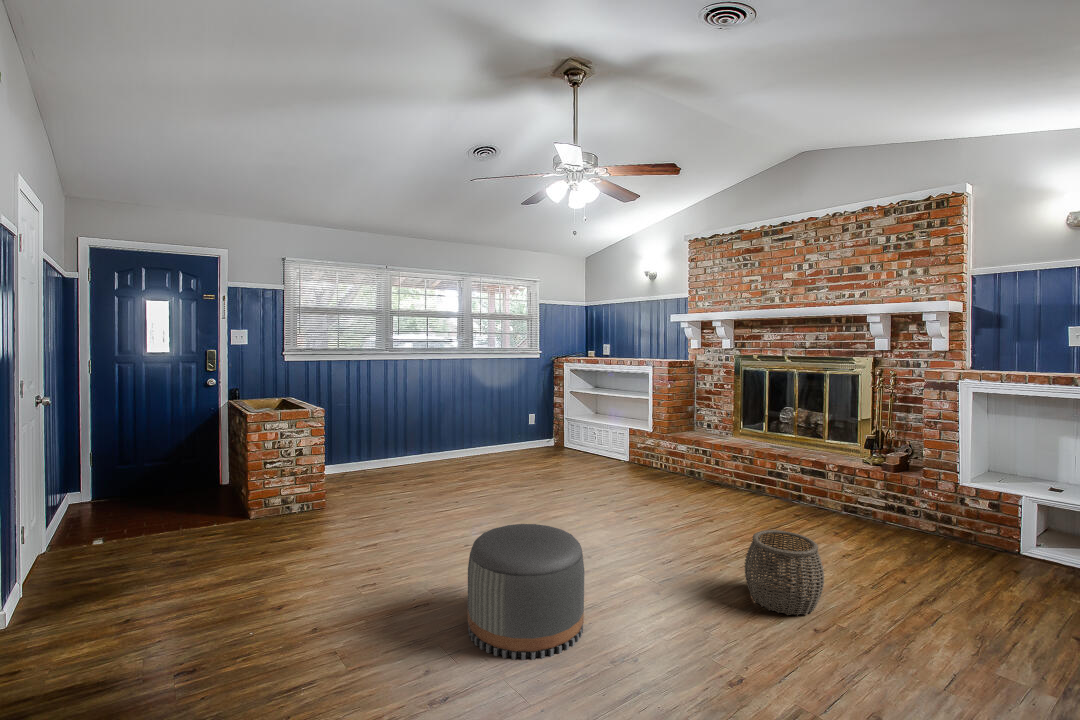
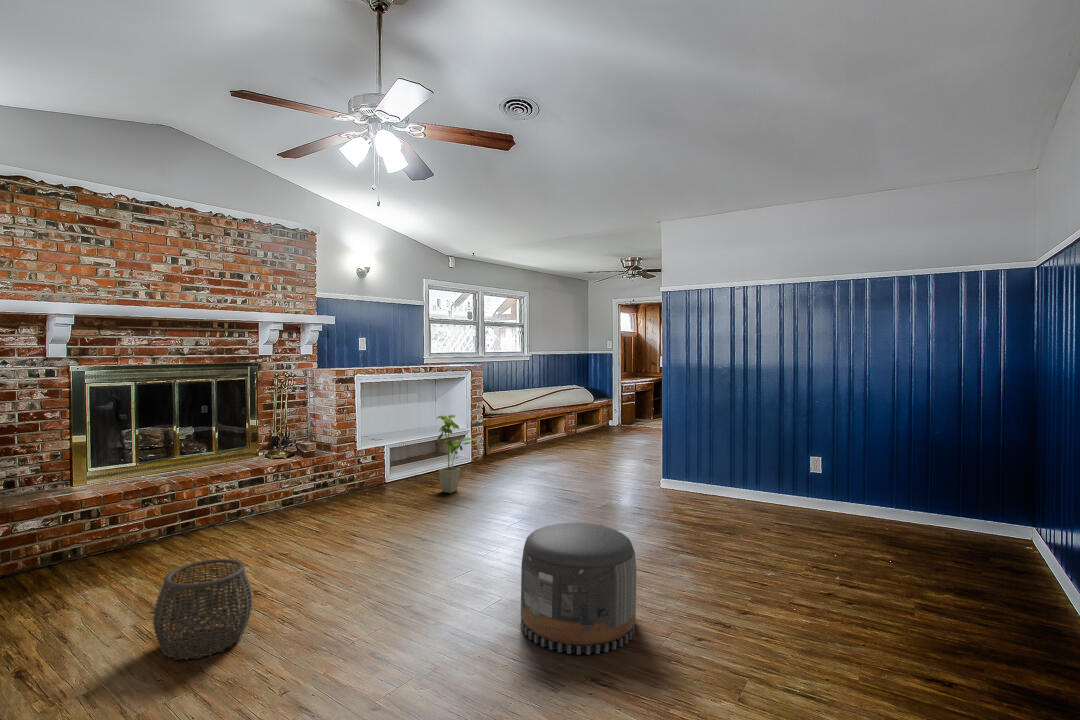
house plant: none [971,458,1059,601] -> present [437,415,477,493]
woven basket: present [744,530,824,616] -> present [153,559,253,660]

